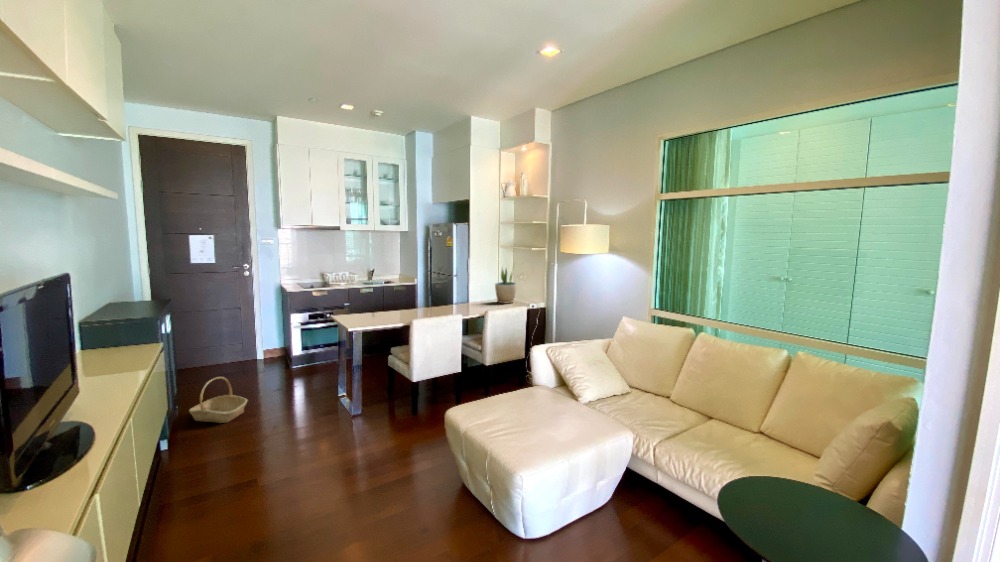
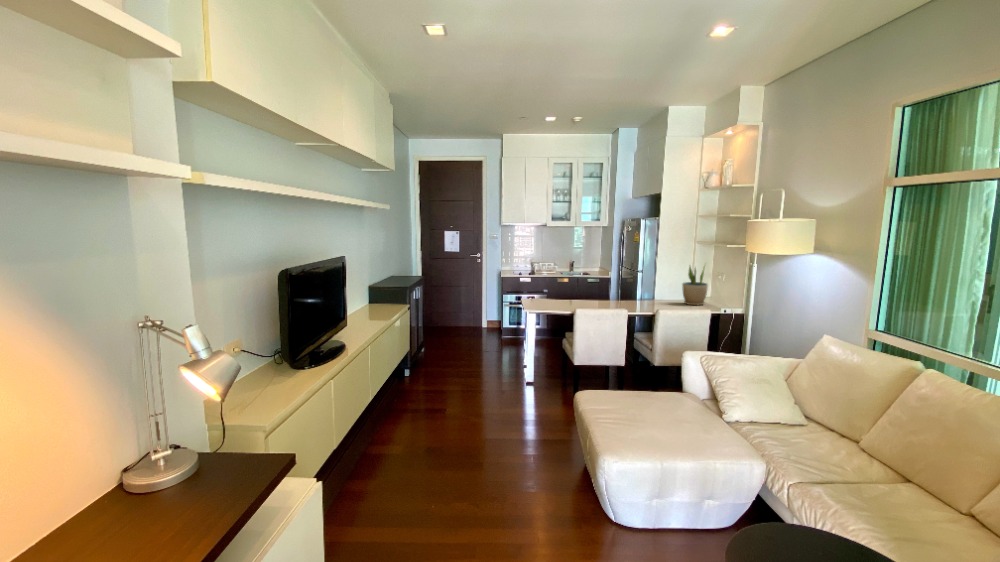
basket: present [189,377,247,423] -> none [419,339,455,373]

